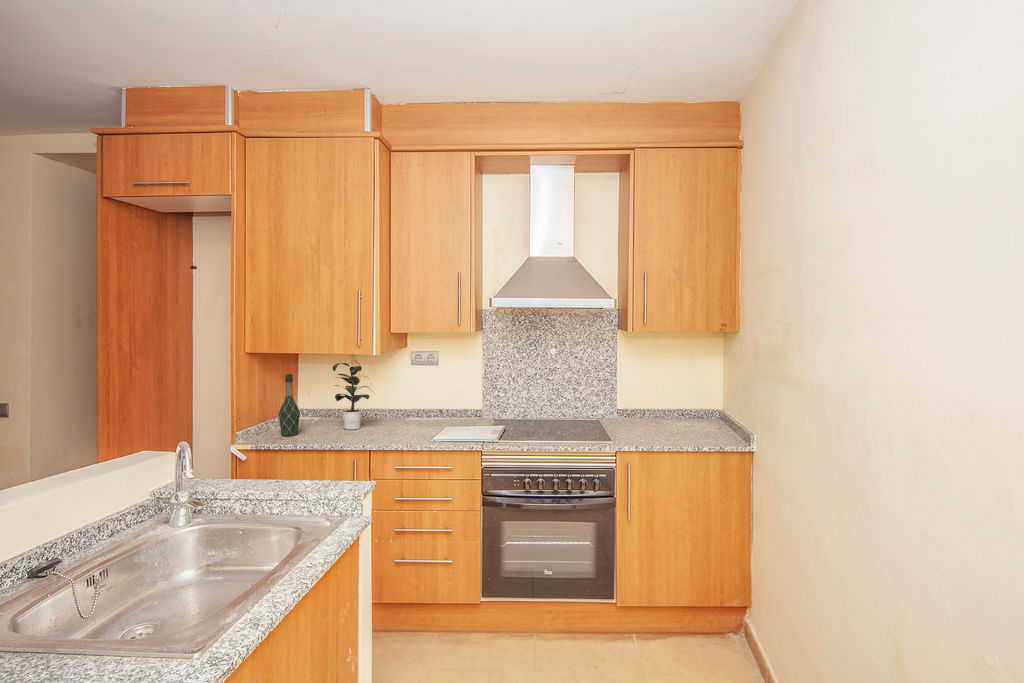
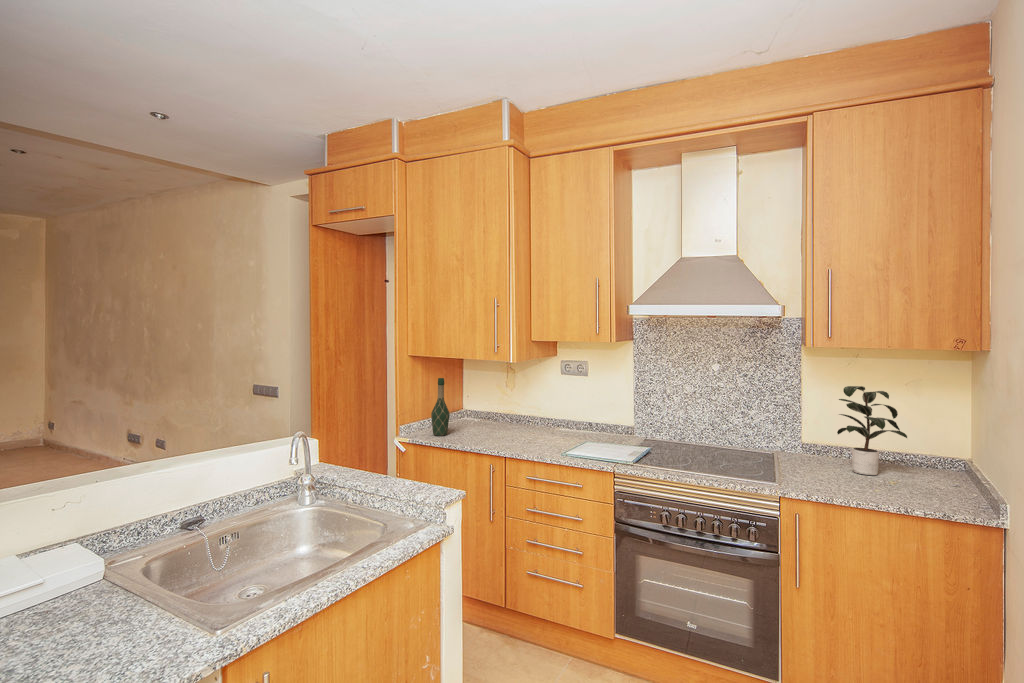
potted plant: present [333,363,369,430] -> present [837,386,907,475]

